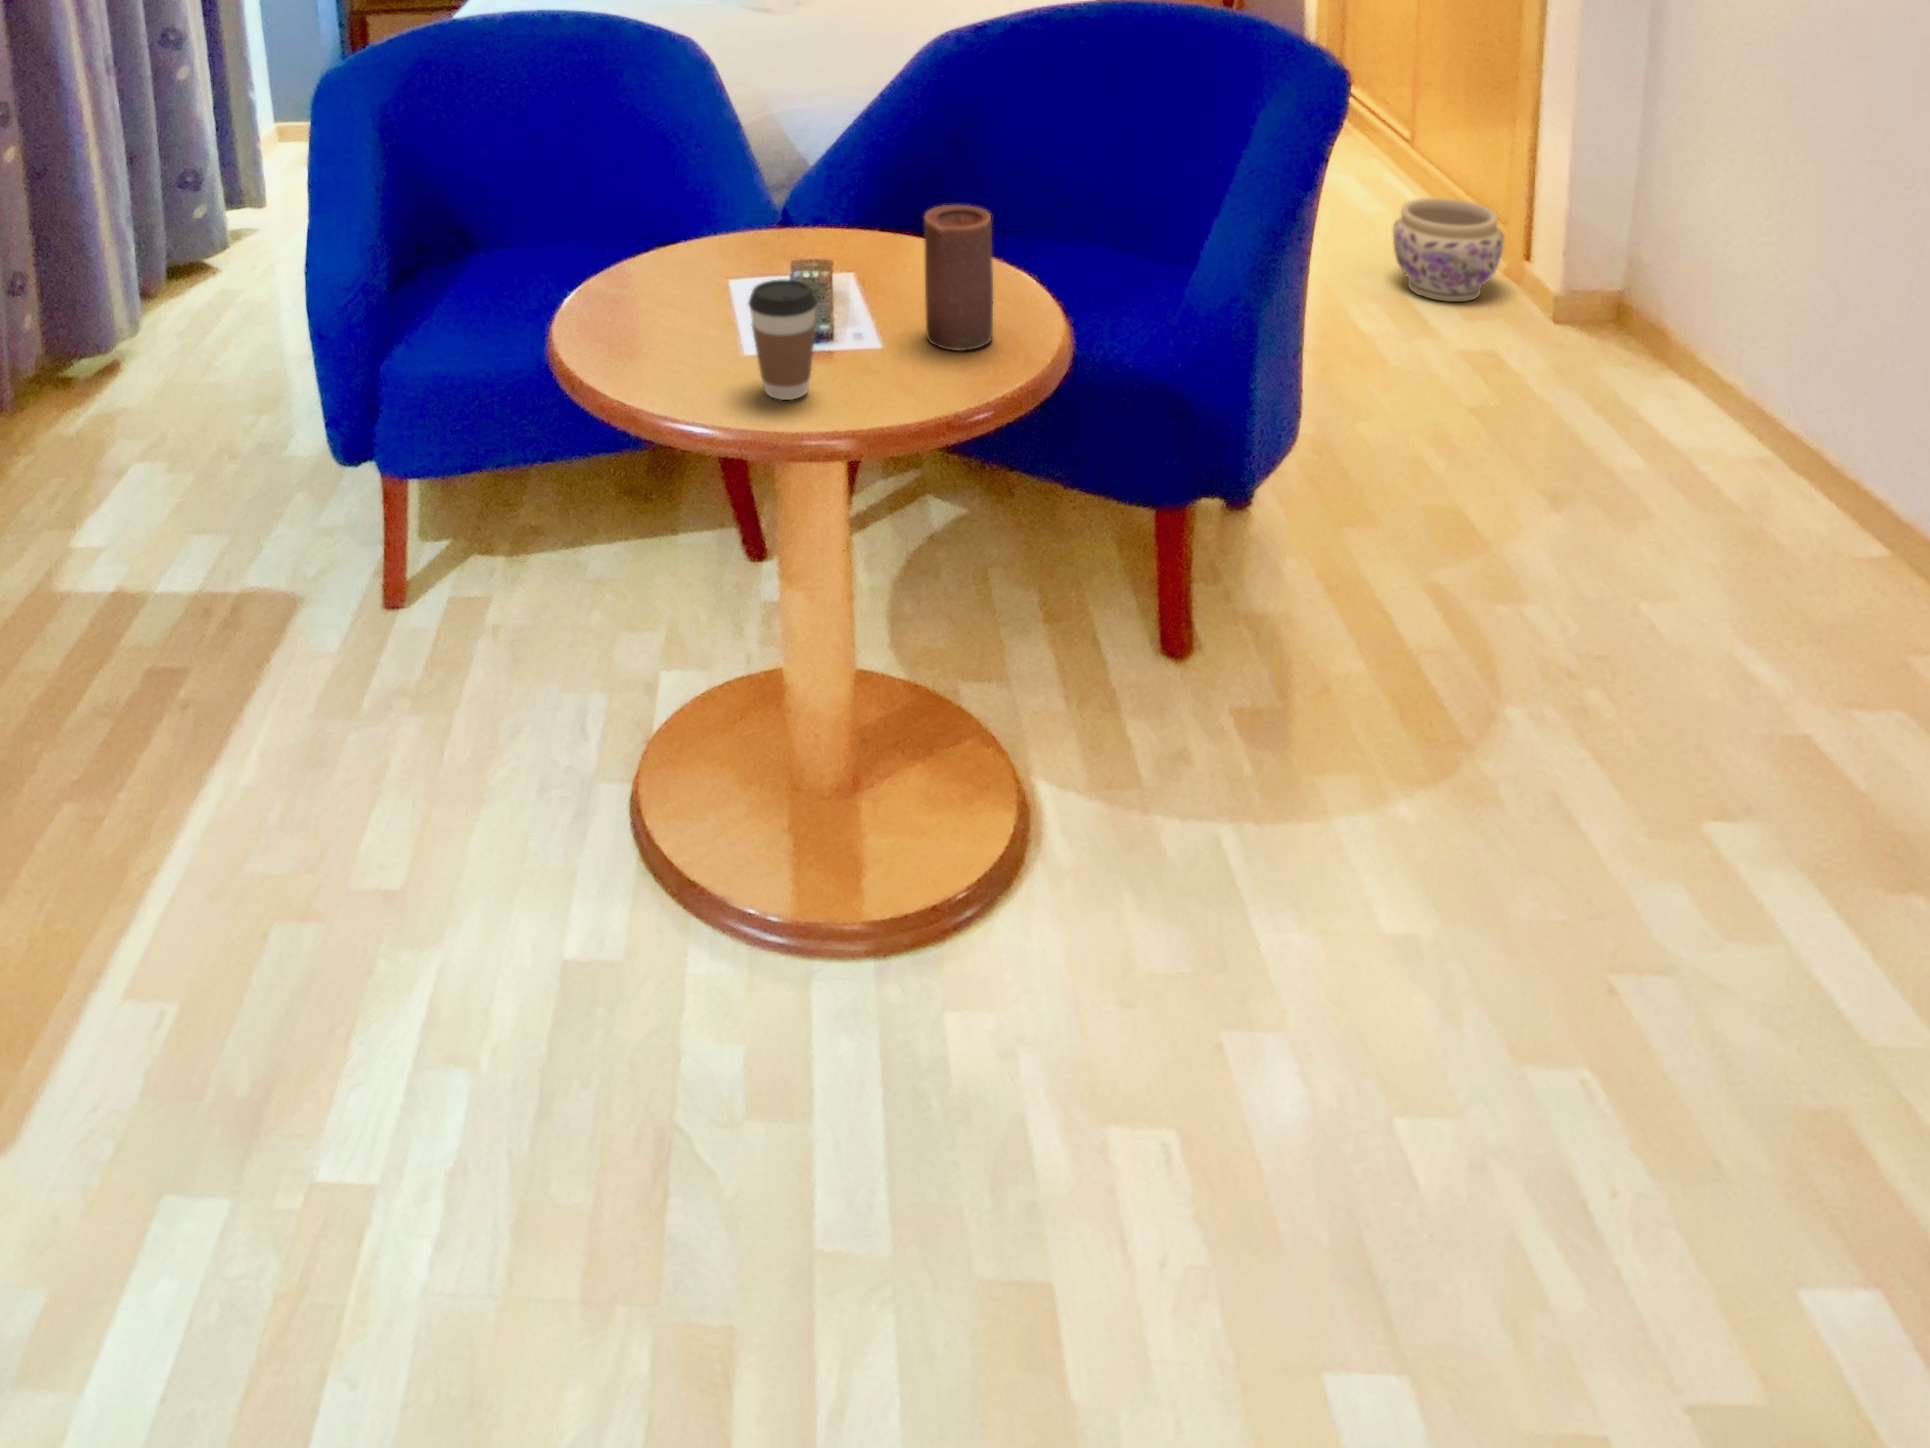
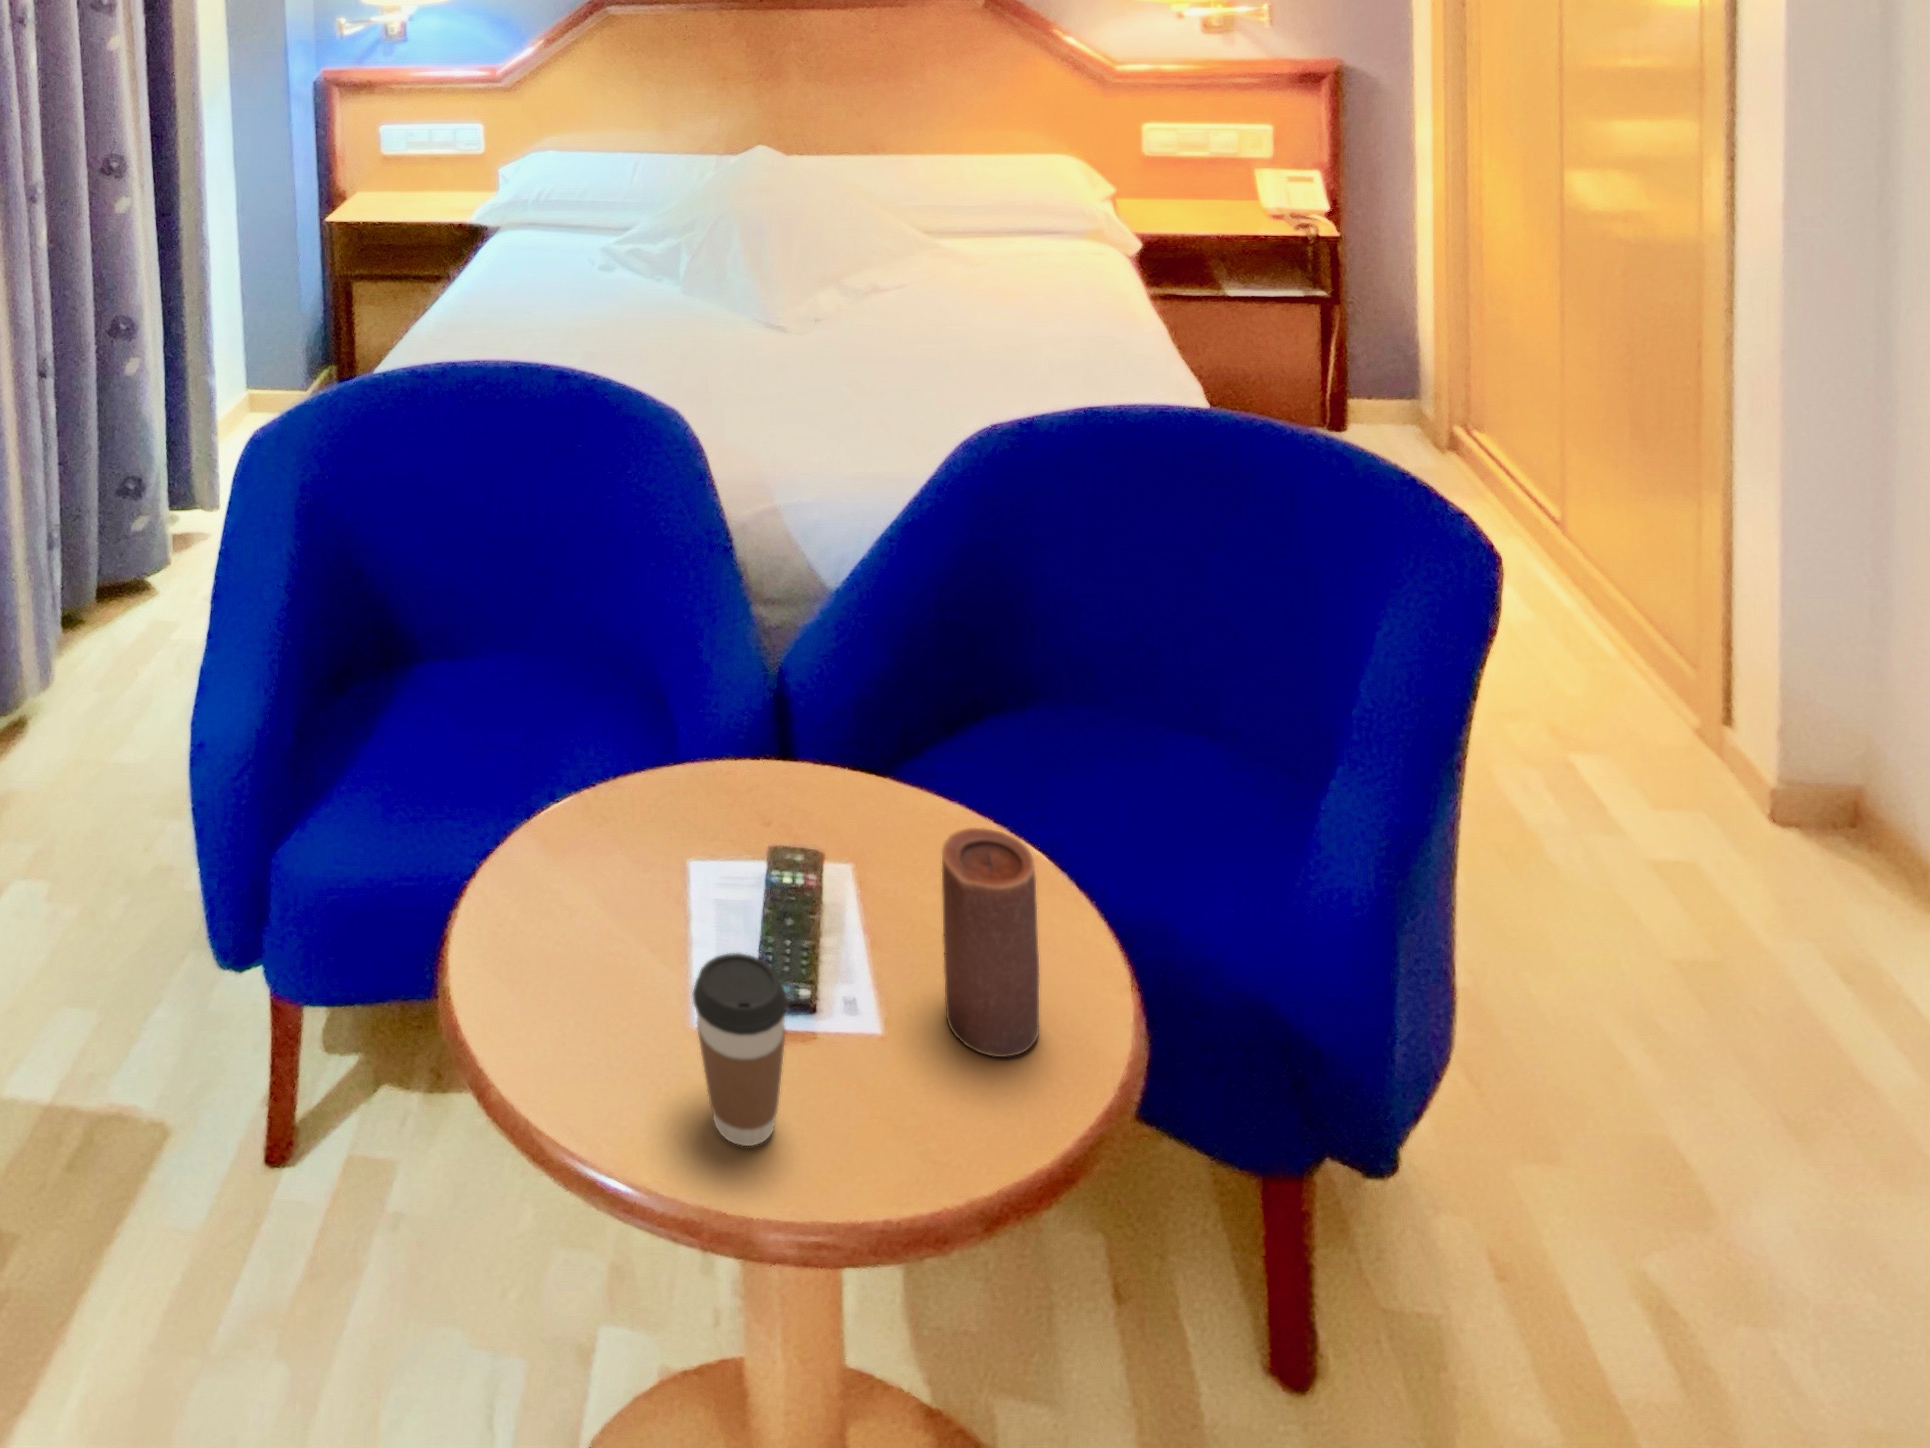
planter: present [1393,198,1504,302] -> none [1563,641,1718,794]

